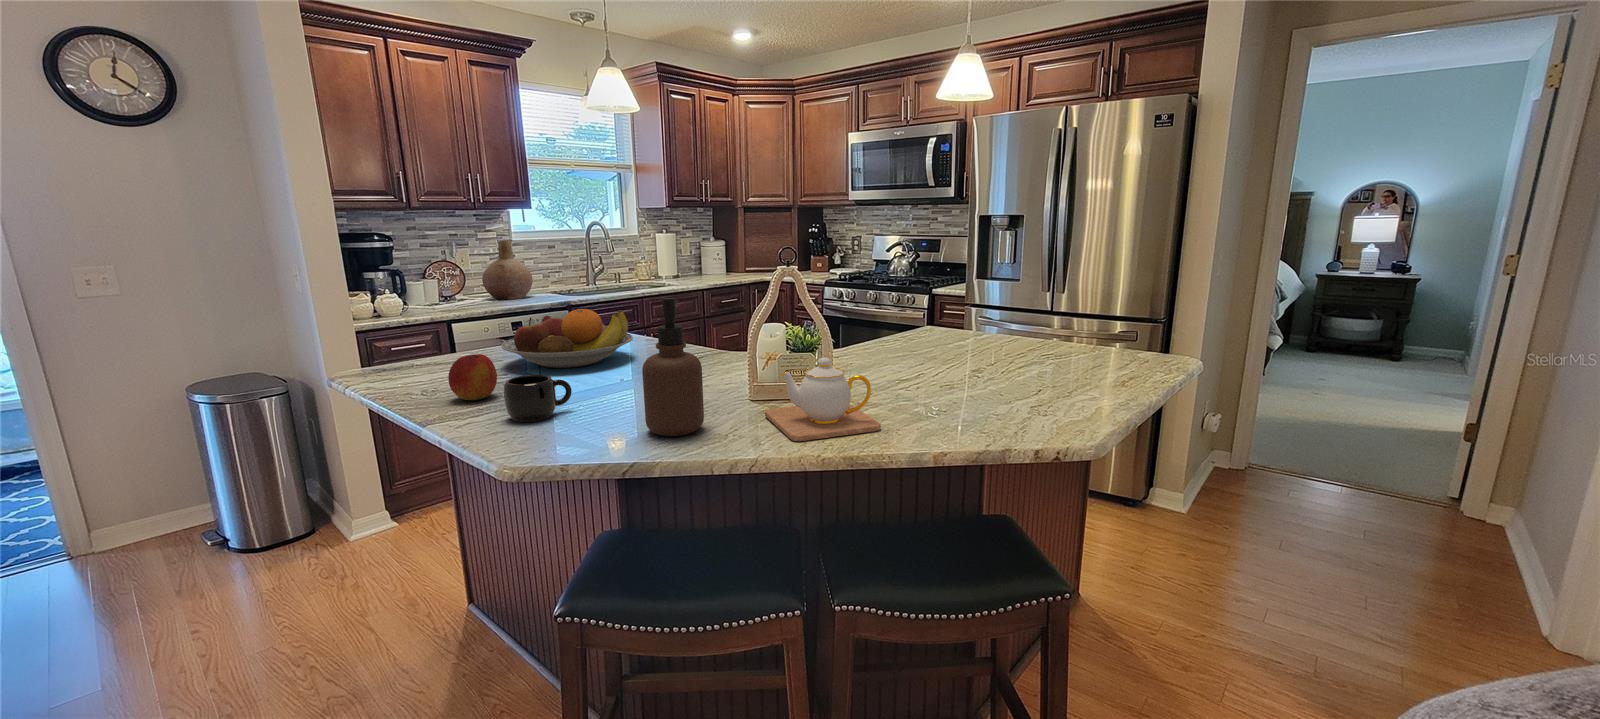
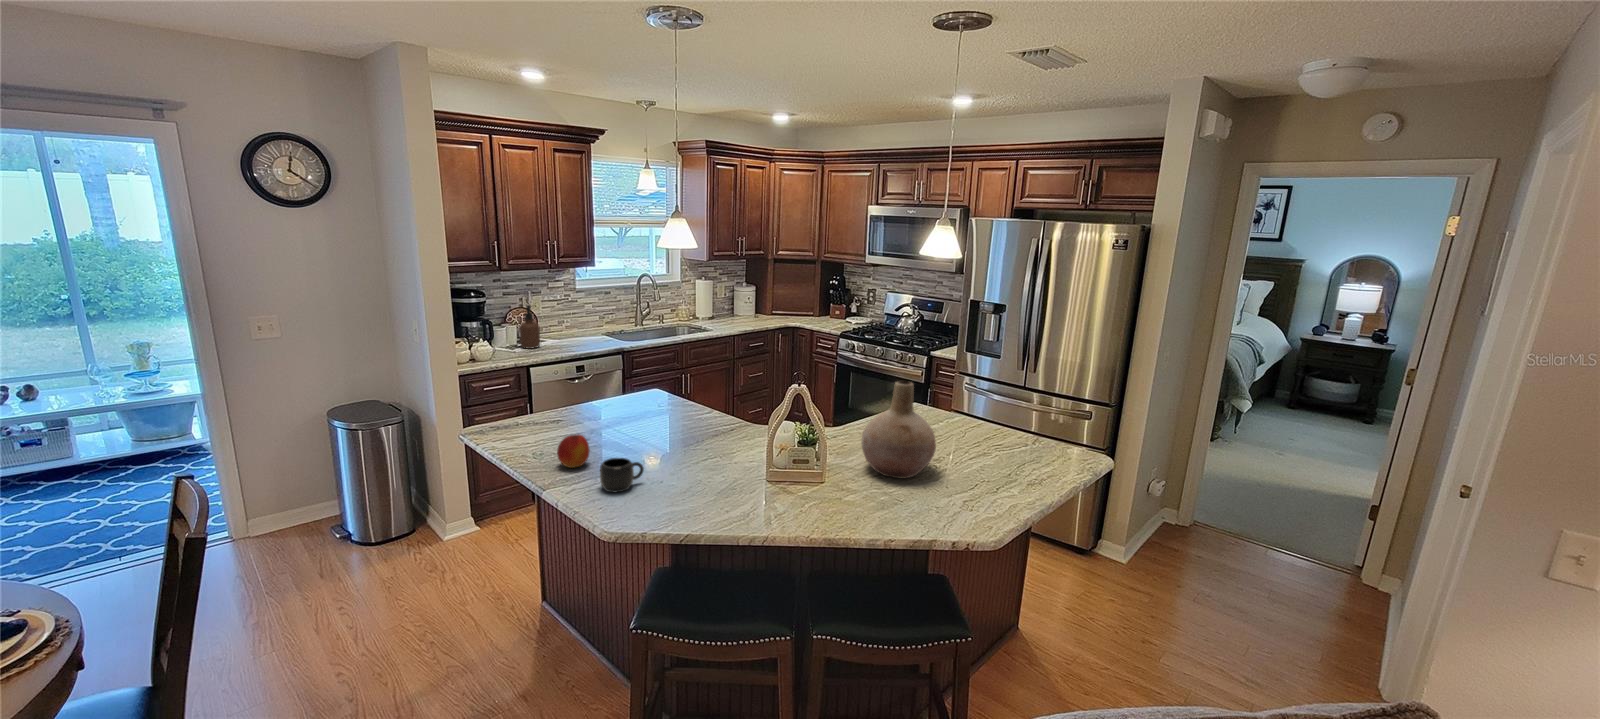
vase: present [482,240,533,300] -> present [862,381,936,478]
soap dispenser: present [642,298,704,436] -> present [519,305,540,349]
fruit bowl: present [501,309,633,368] -> none [586,391,682,436]
teapot: present [765,358,881,441] -> none [776,465,853,524]

